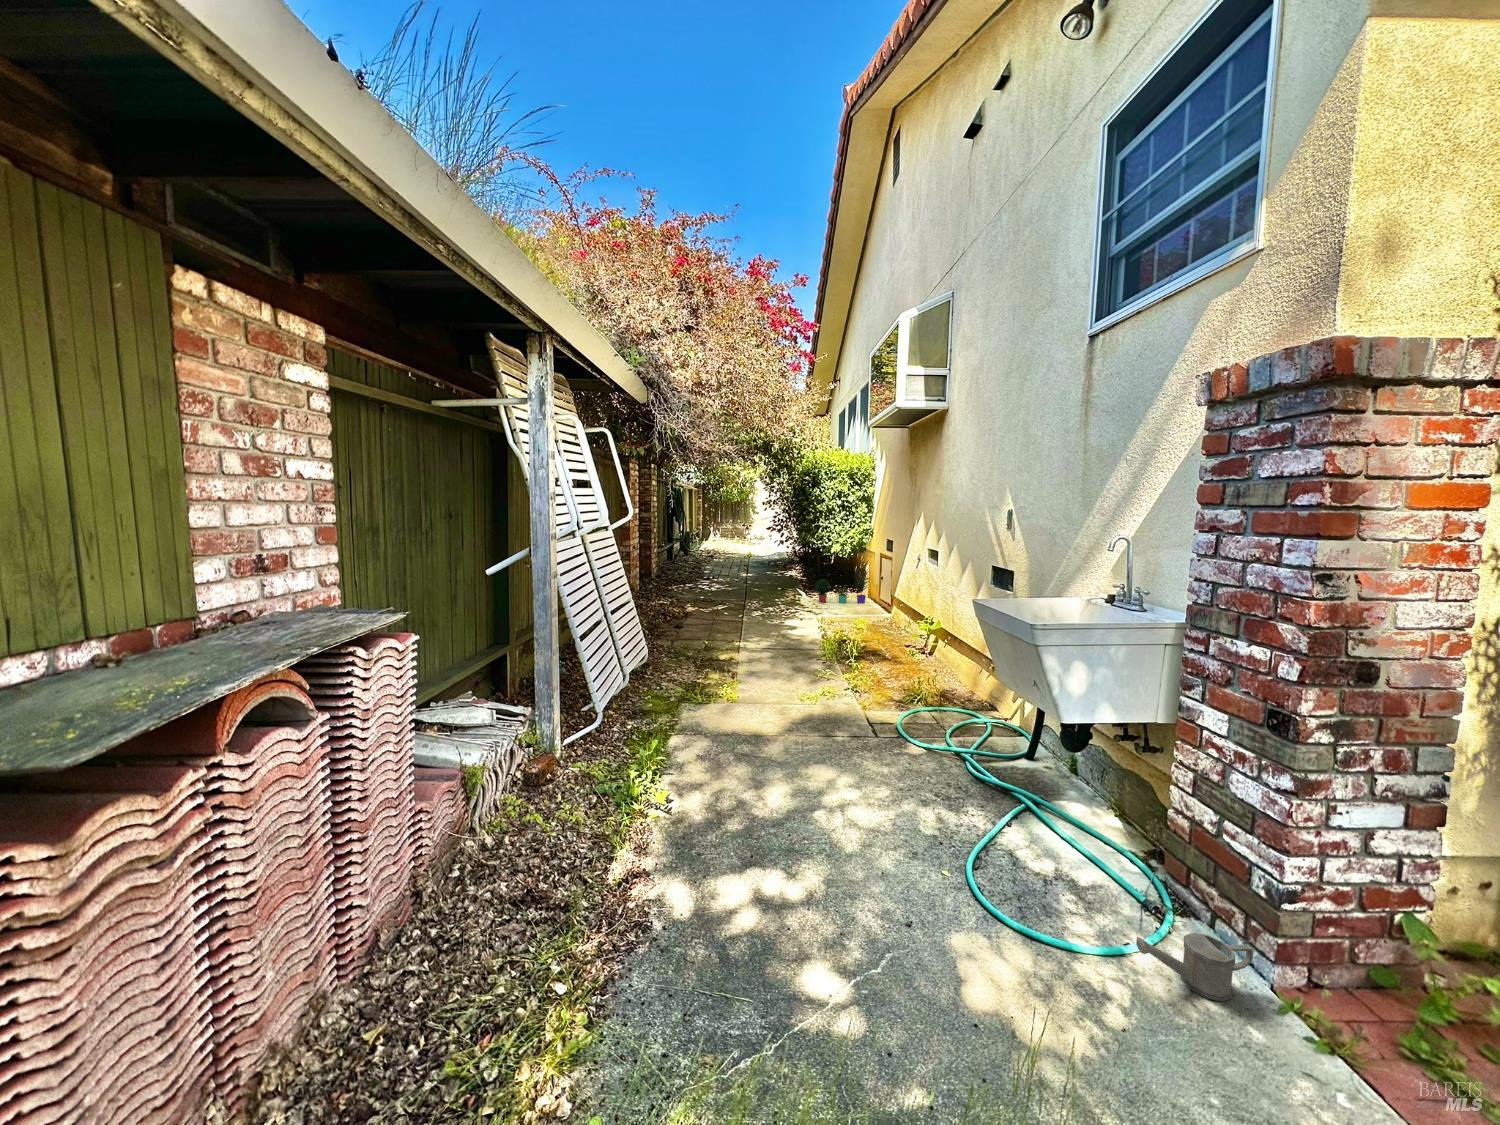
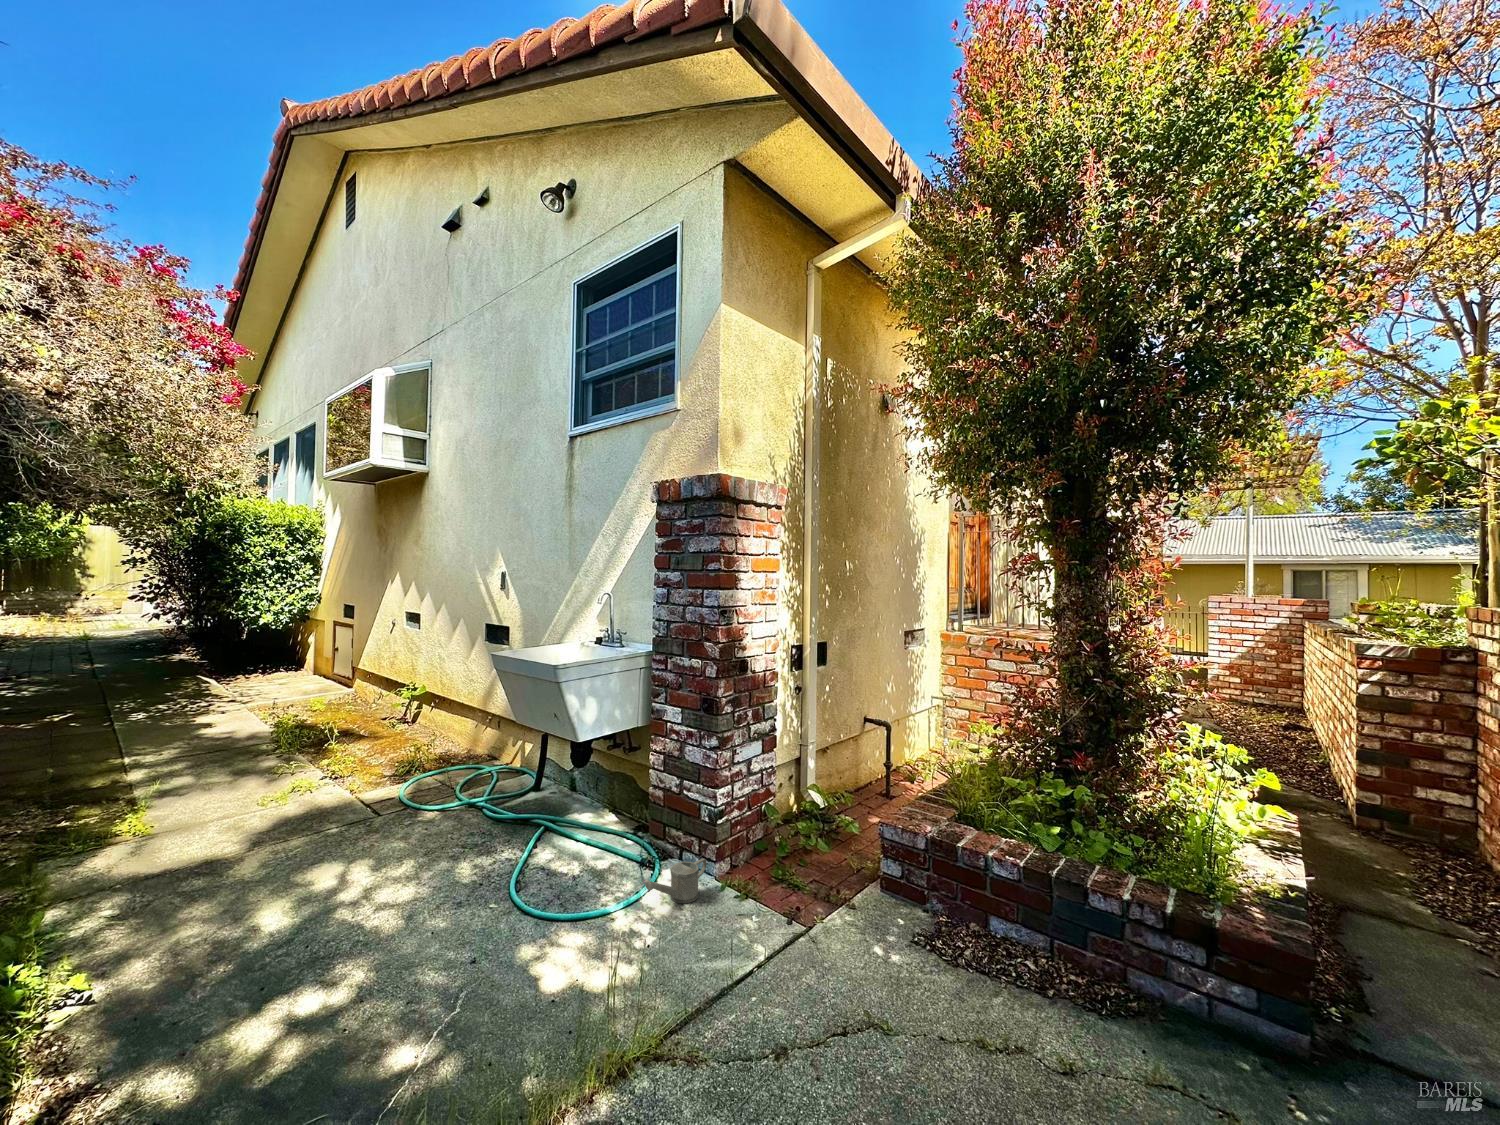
potted plant: present [815,562,869,603] -> none [236,631,320,688]

